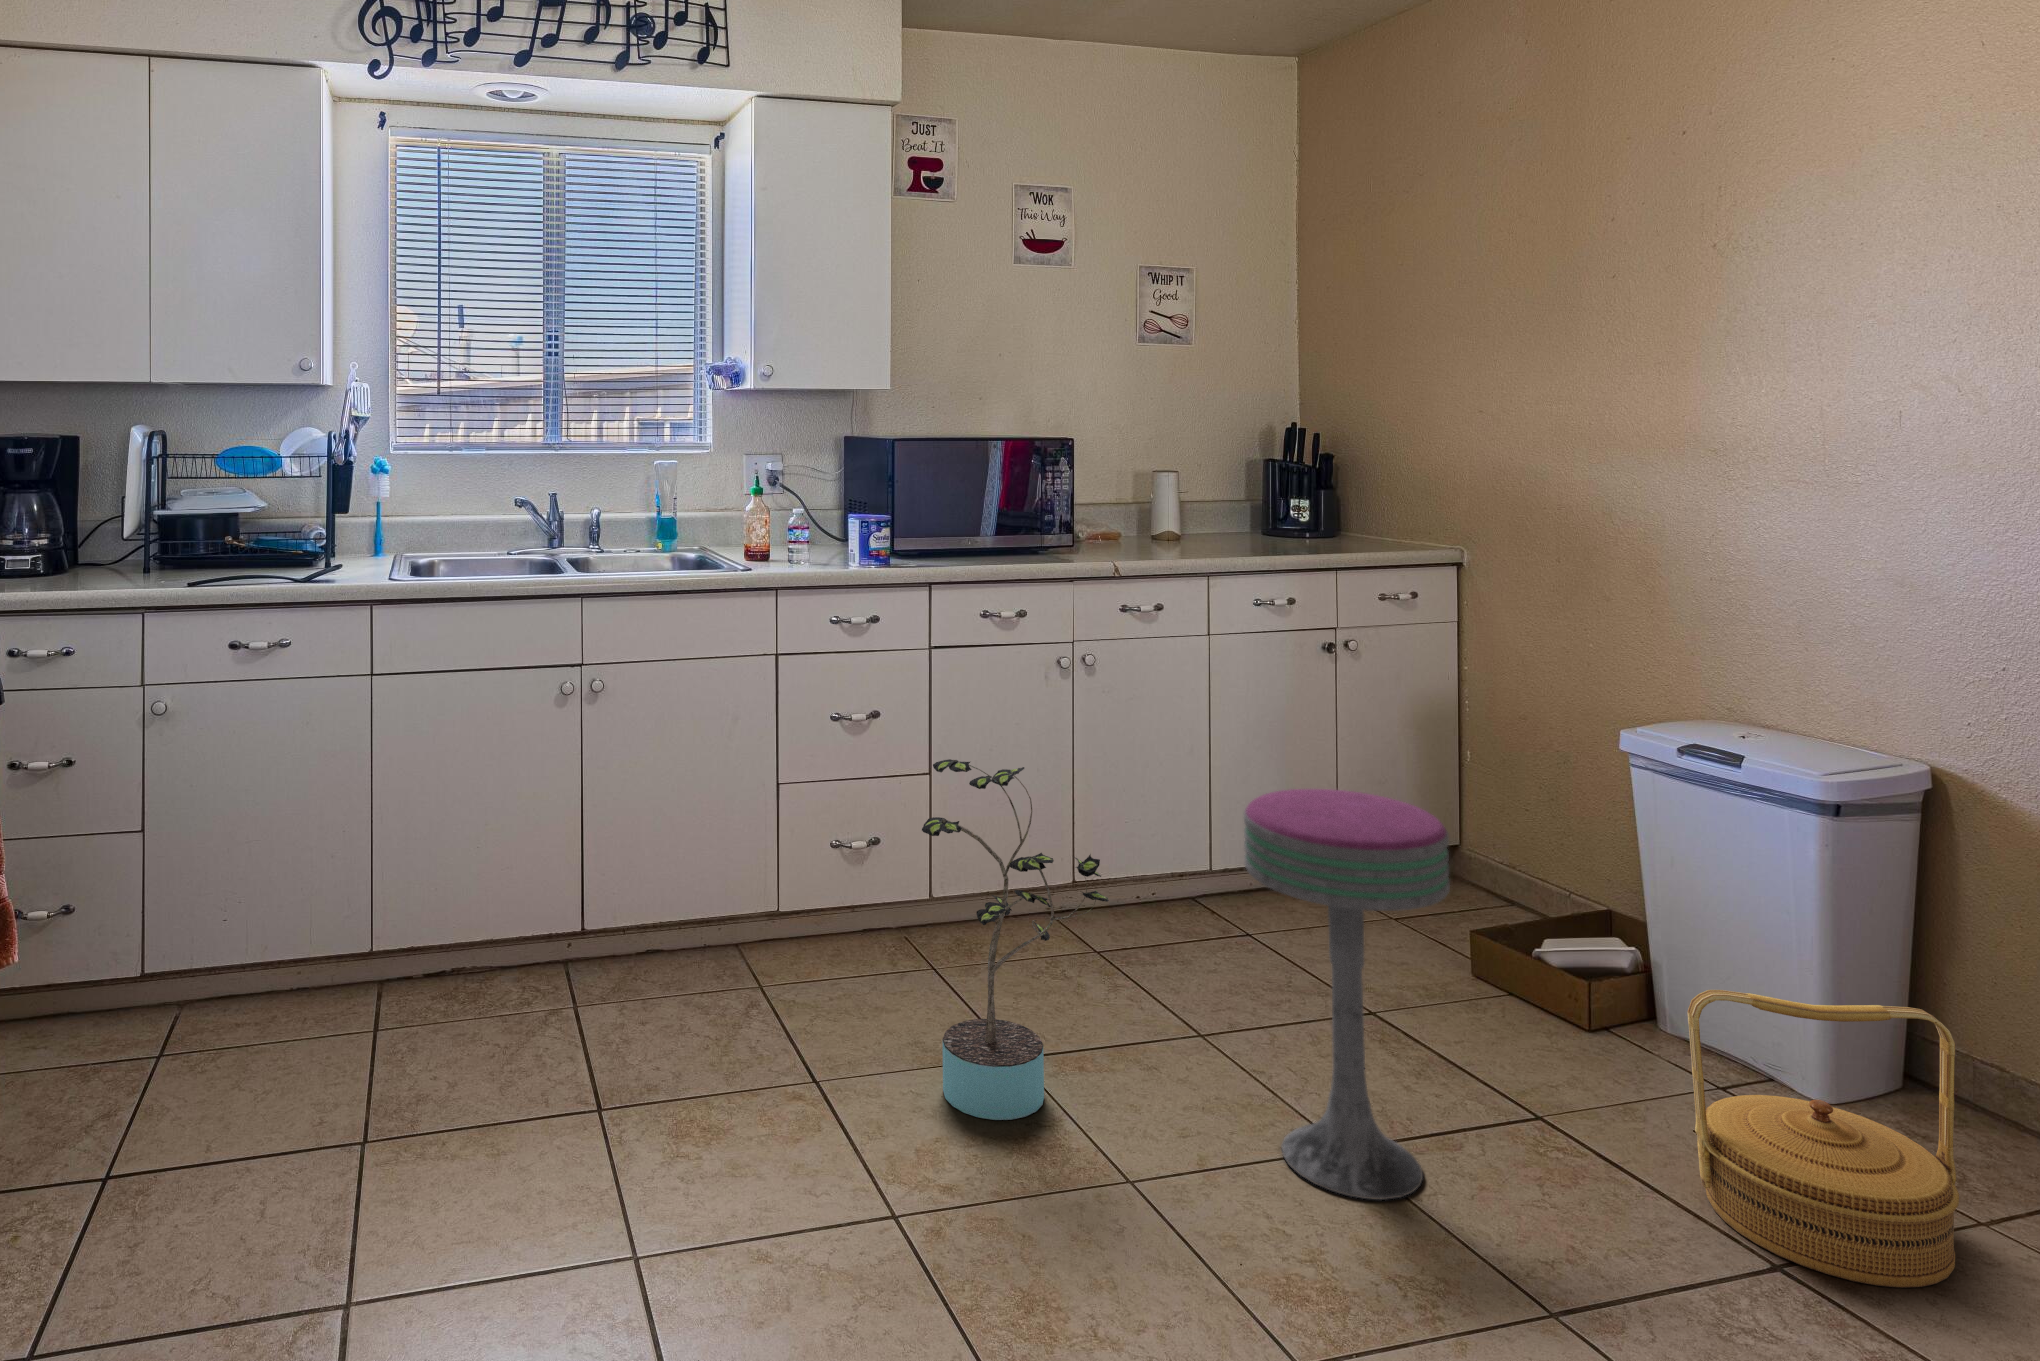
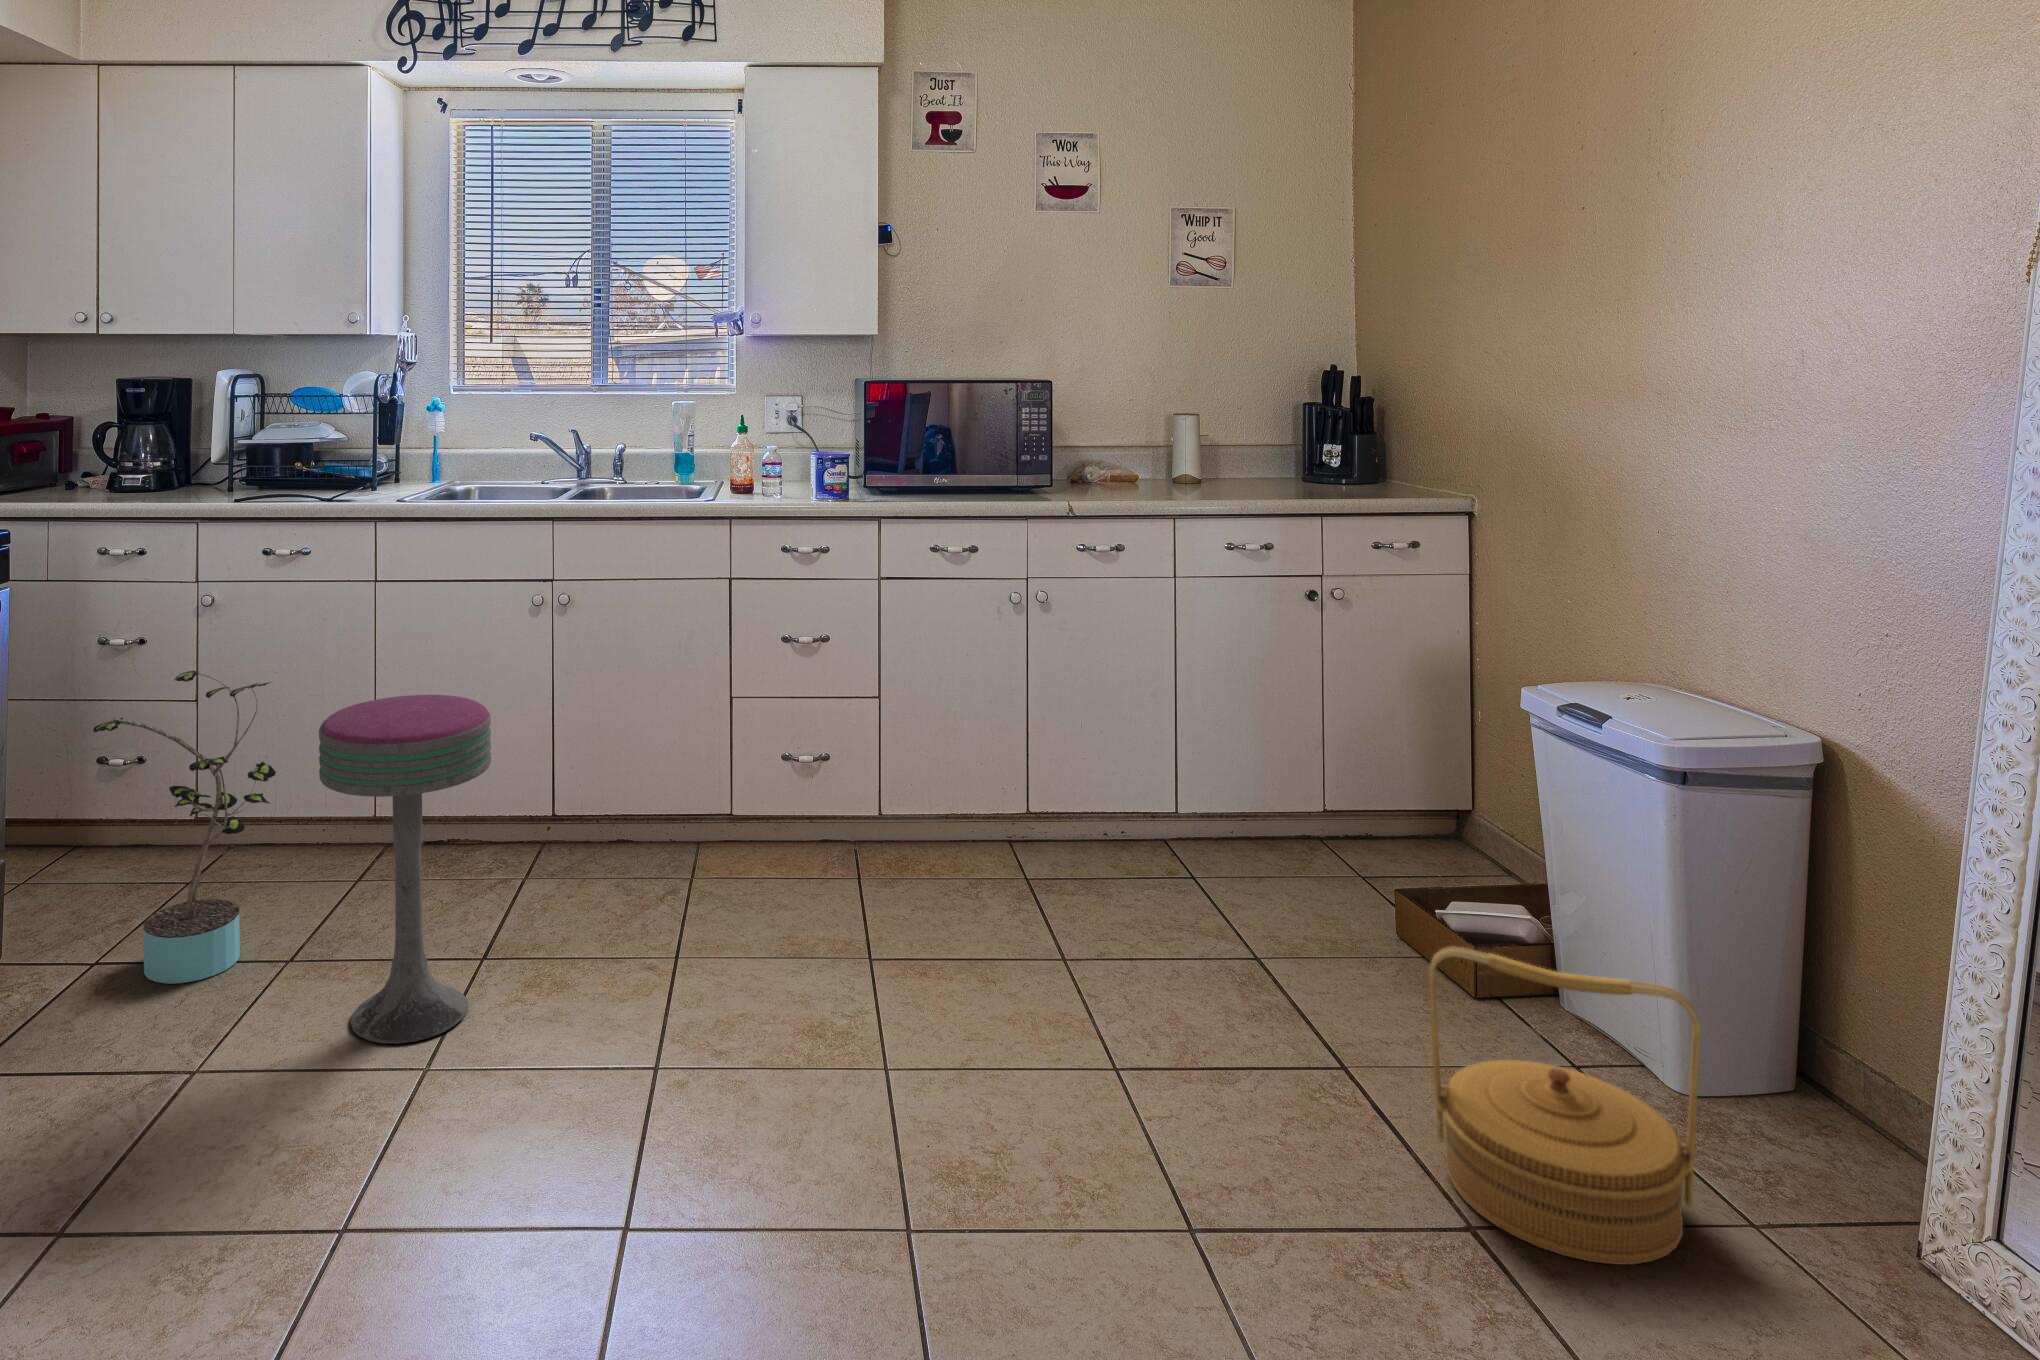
potted plant: present [922,759,1109,1120] -> present [93,671,276,984]
bar stool: present [1244,789,1450,1200] -> present [319,695,491,1044]

